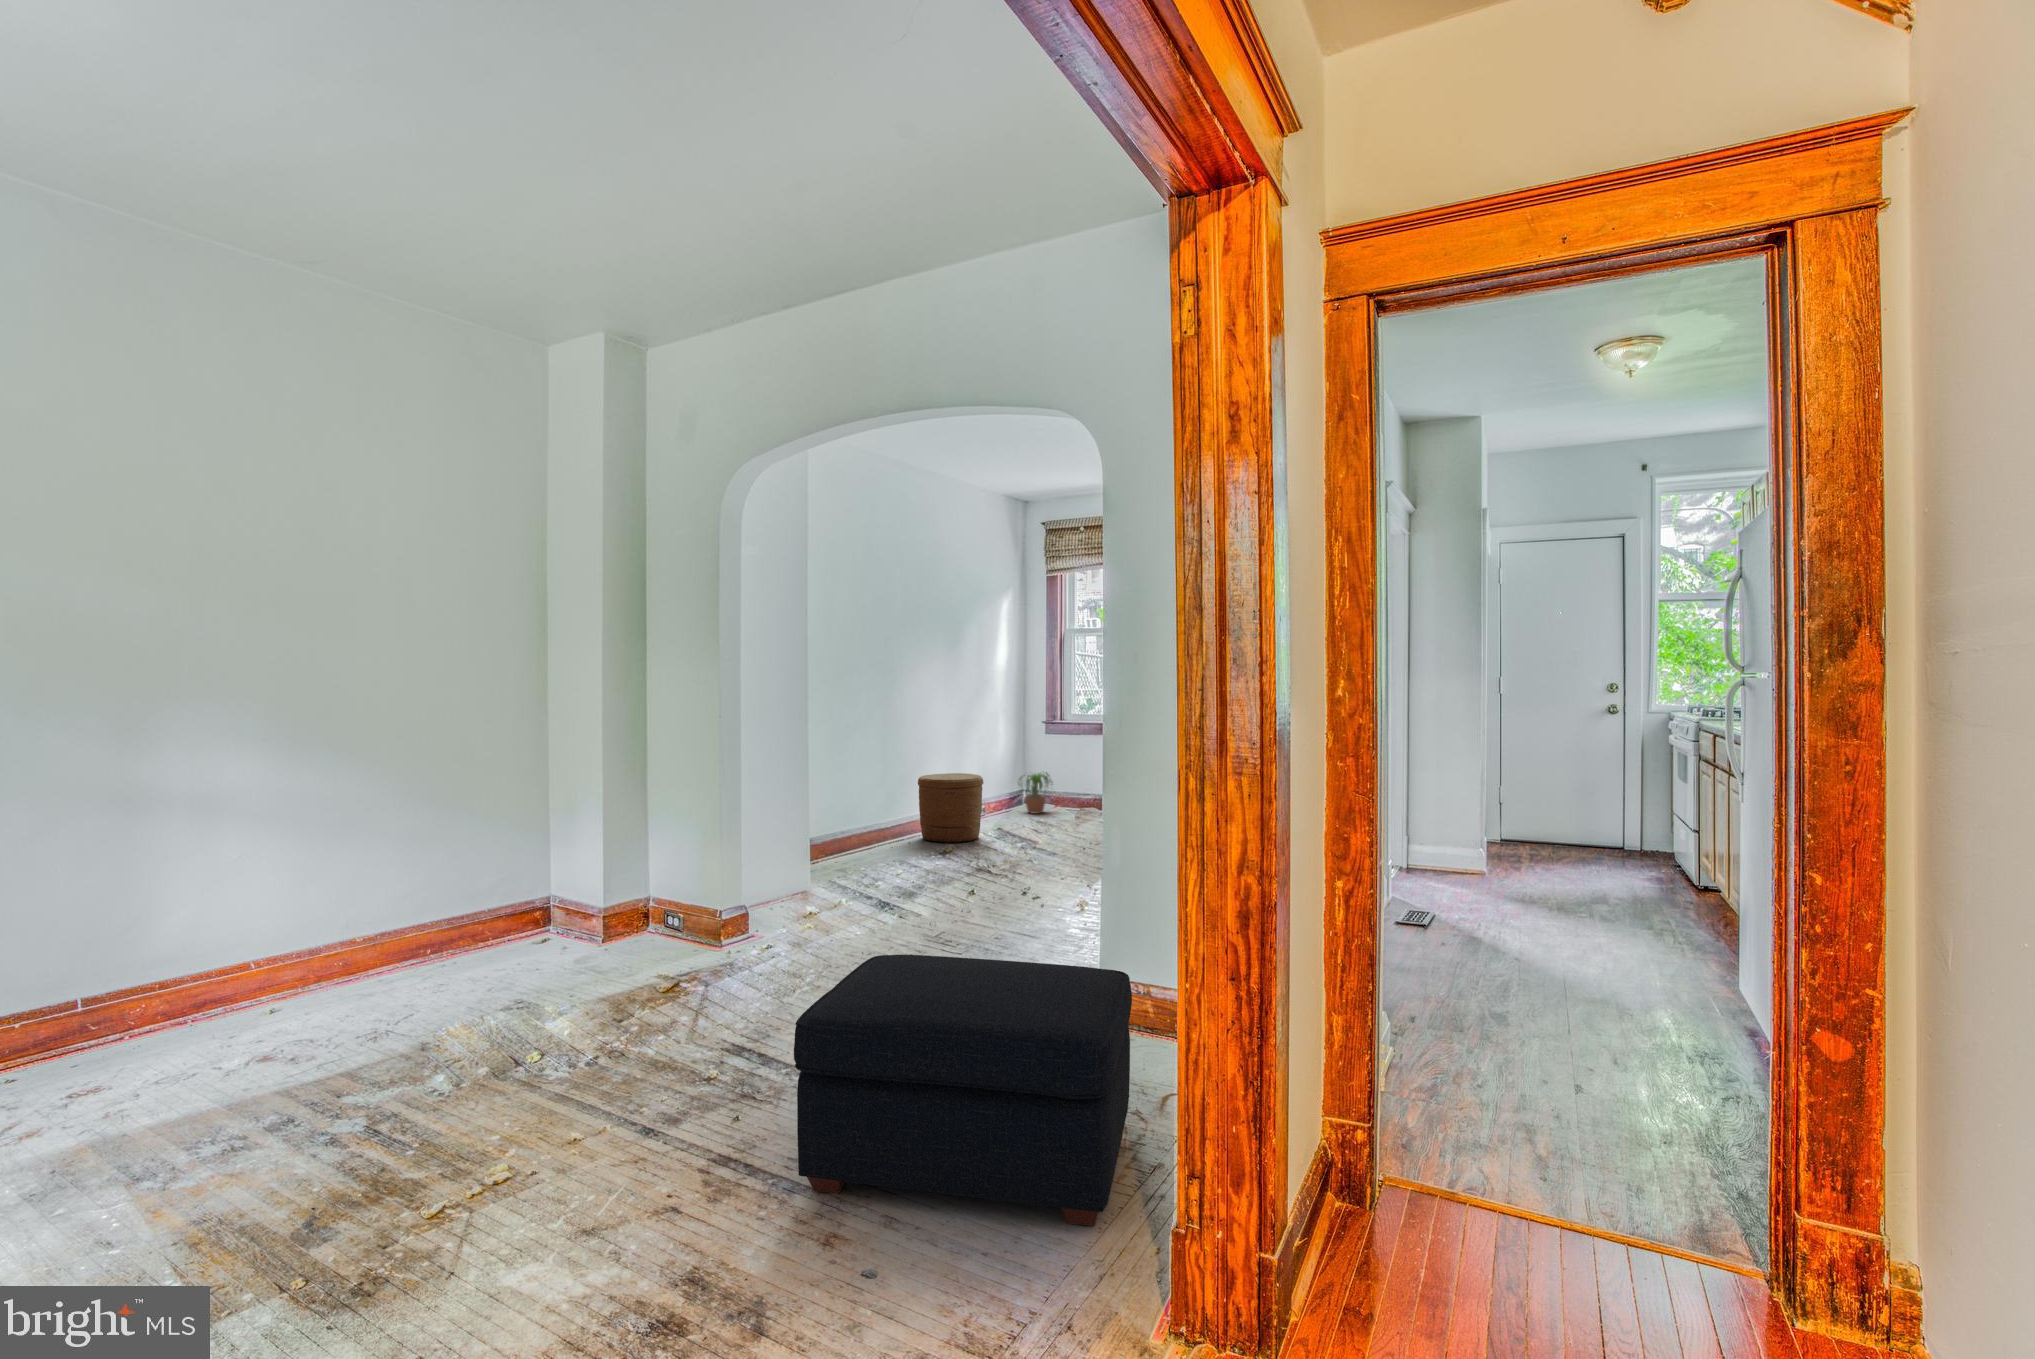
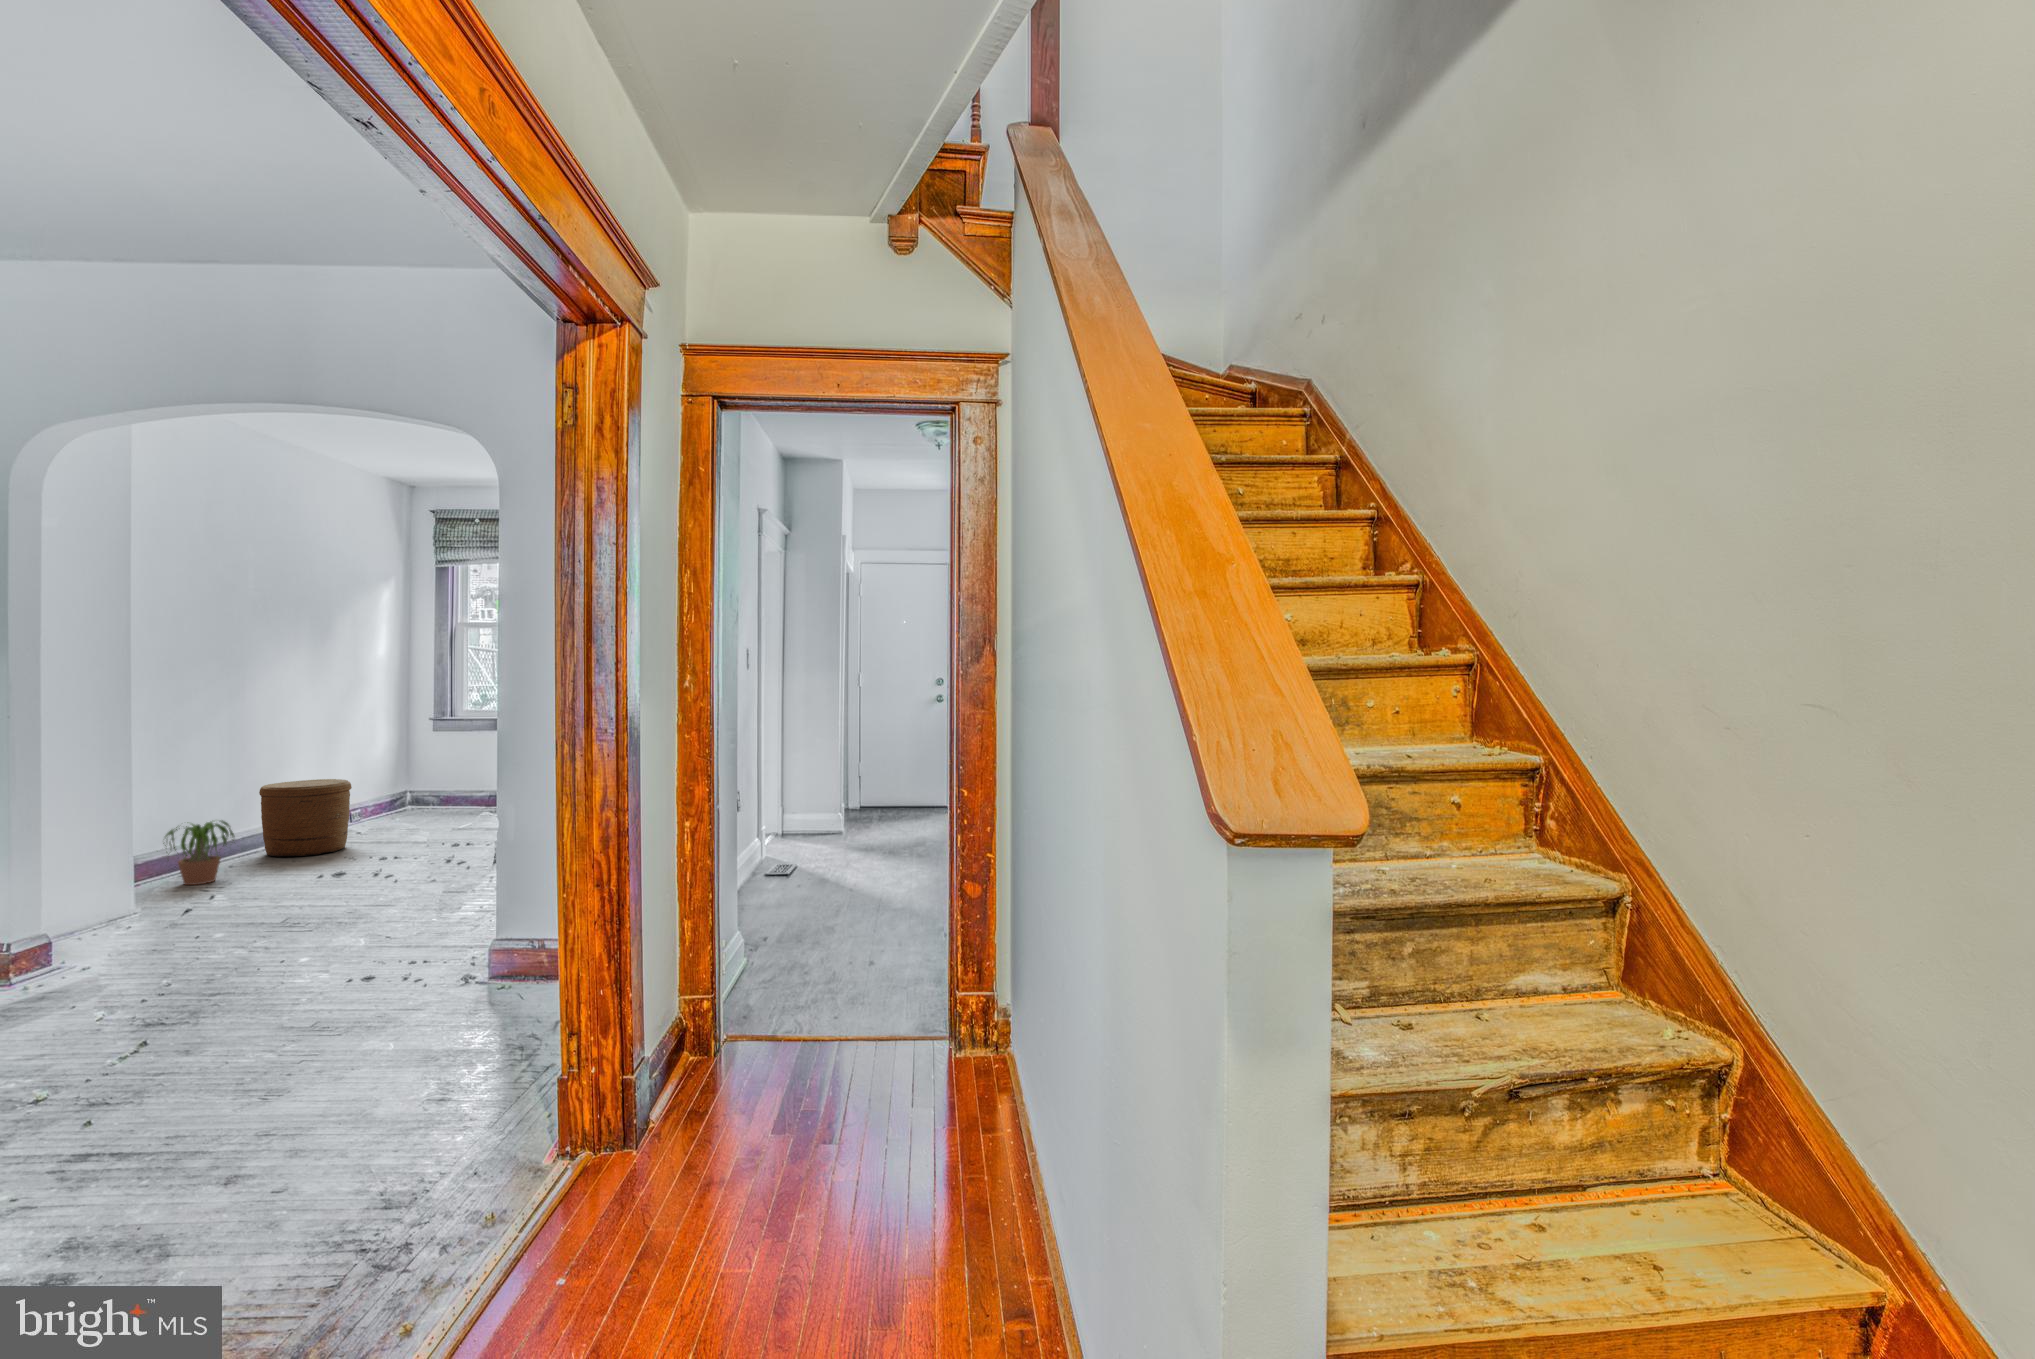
potted plant: present [1018,772,1051,814] -> present [163,820,234,885]
ottoman: present [794,955,1132,1226] -> none [149,921,523,1169]

